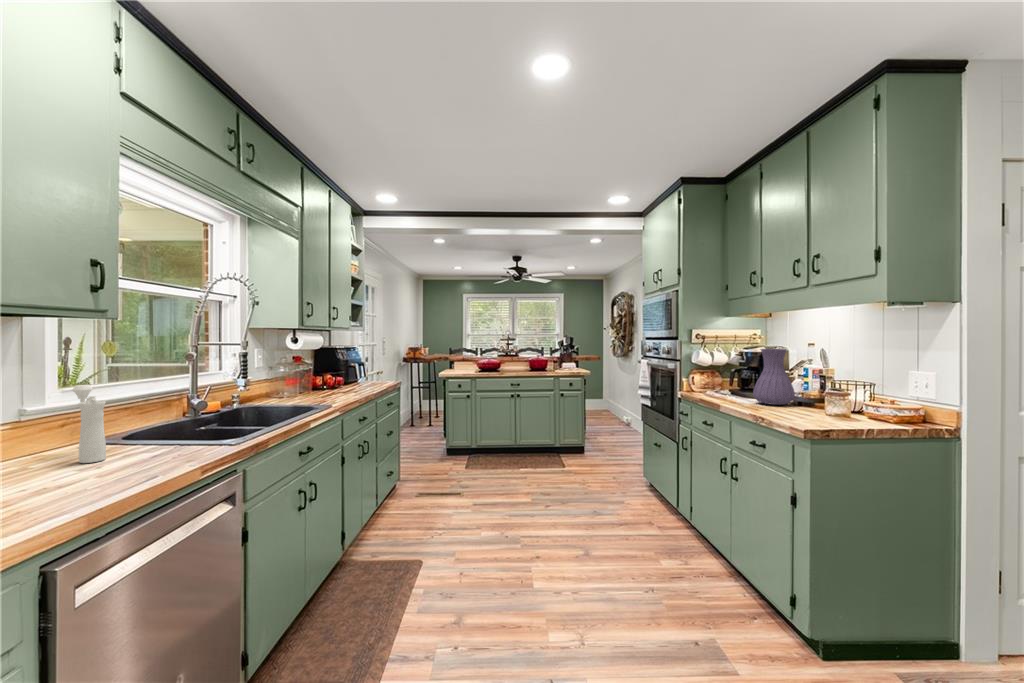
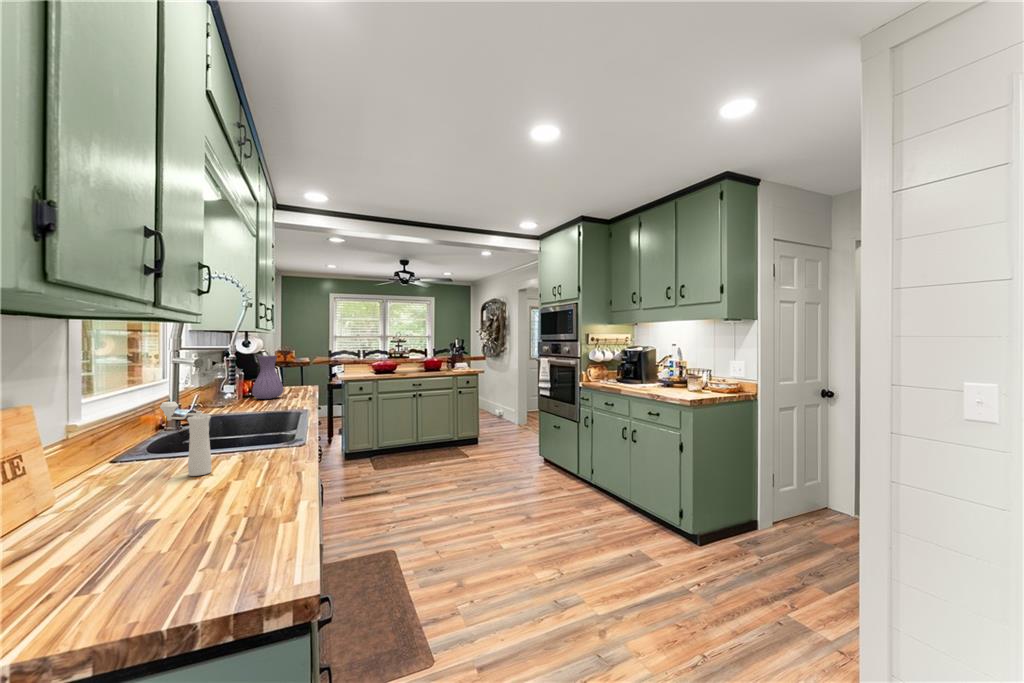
vase: present [753,349,795,405] -> present [252,356,284,399]

